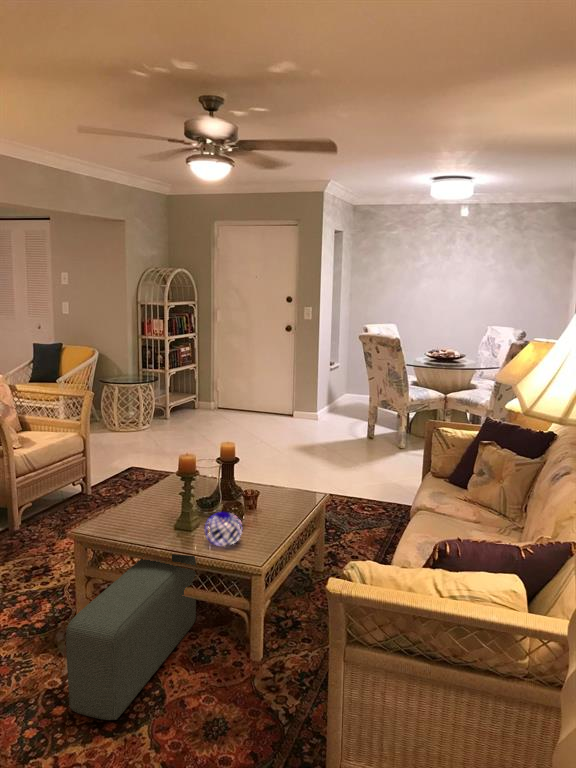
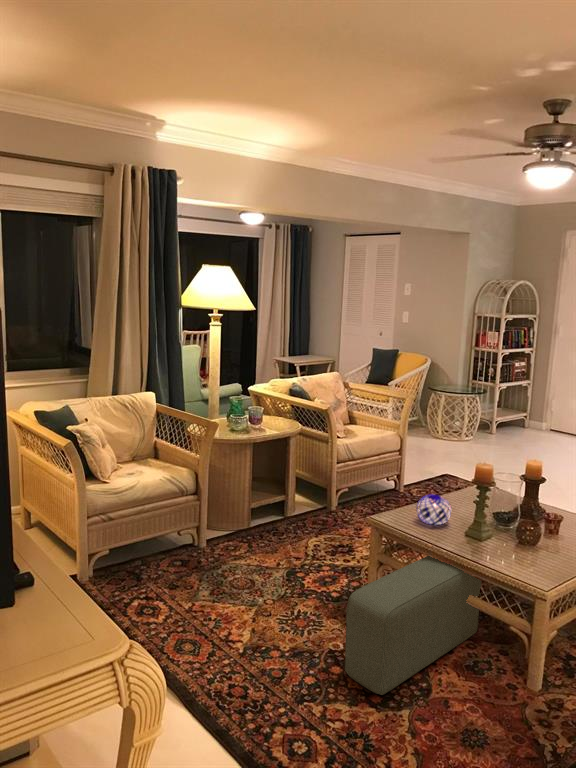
decorative orb: present [204,512,242,546] -> present [417,494,451,525]

